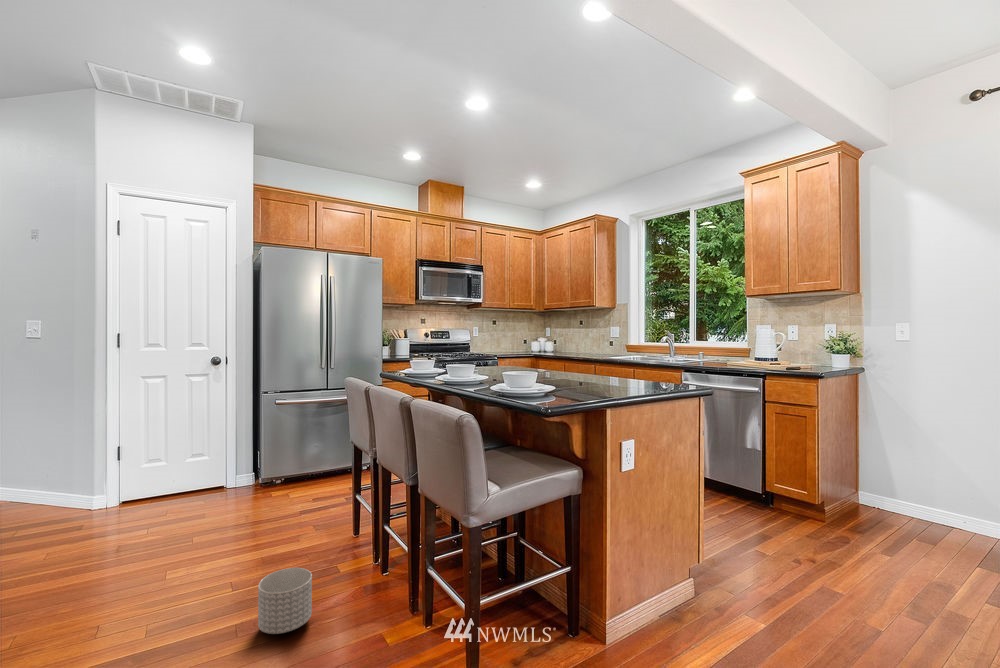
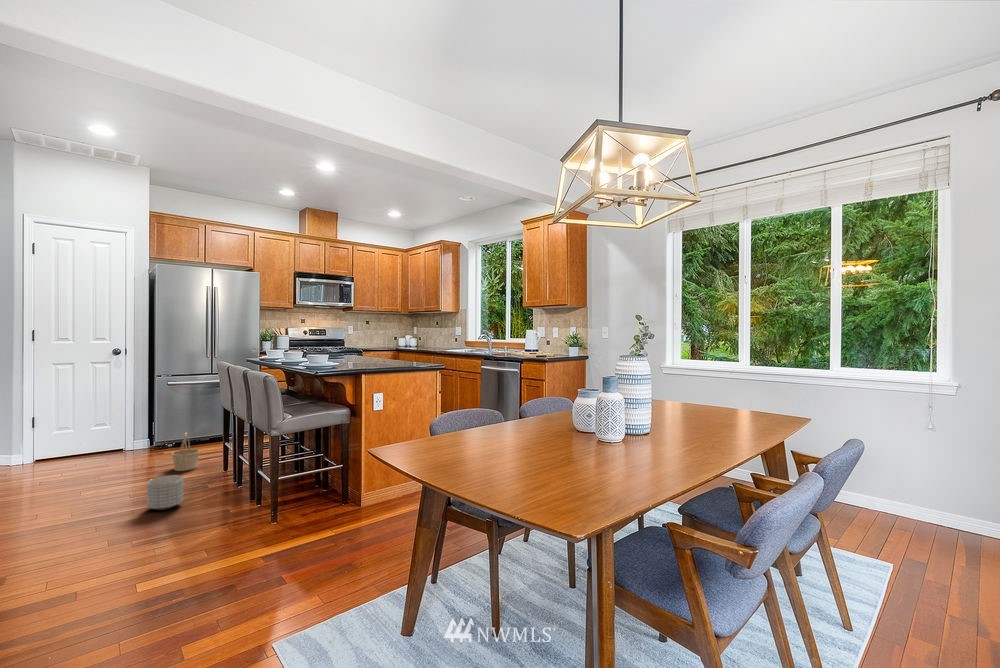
basket: none [285,476,322,533] -> present [171,432,200,471]

